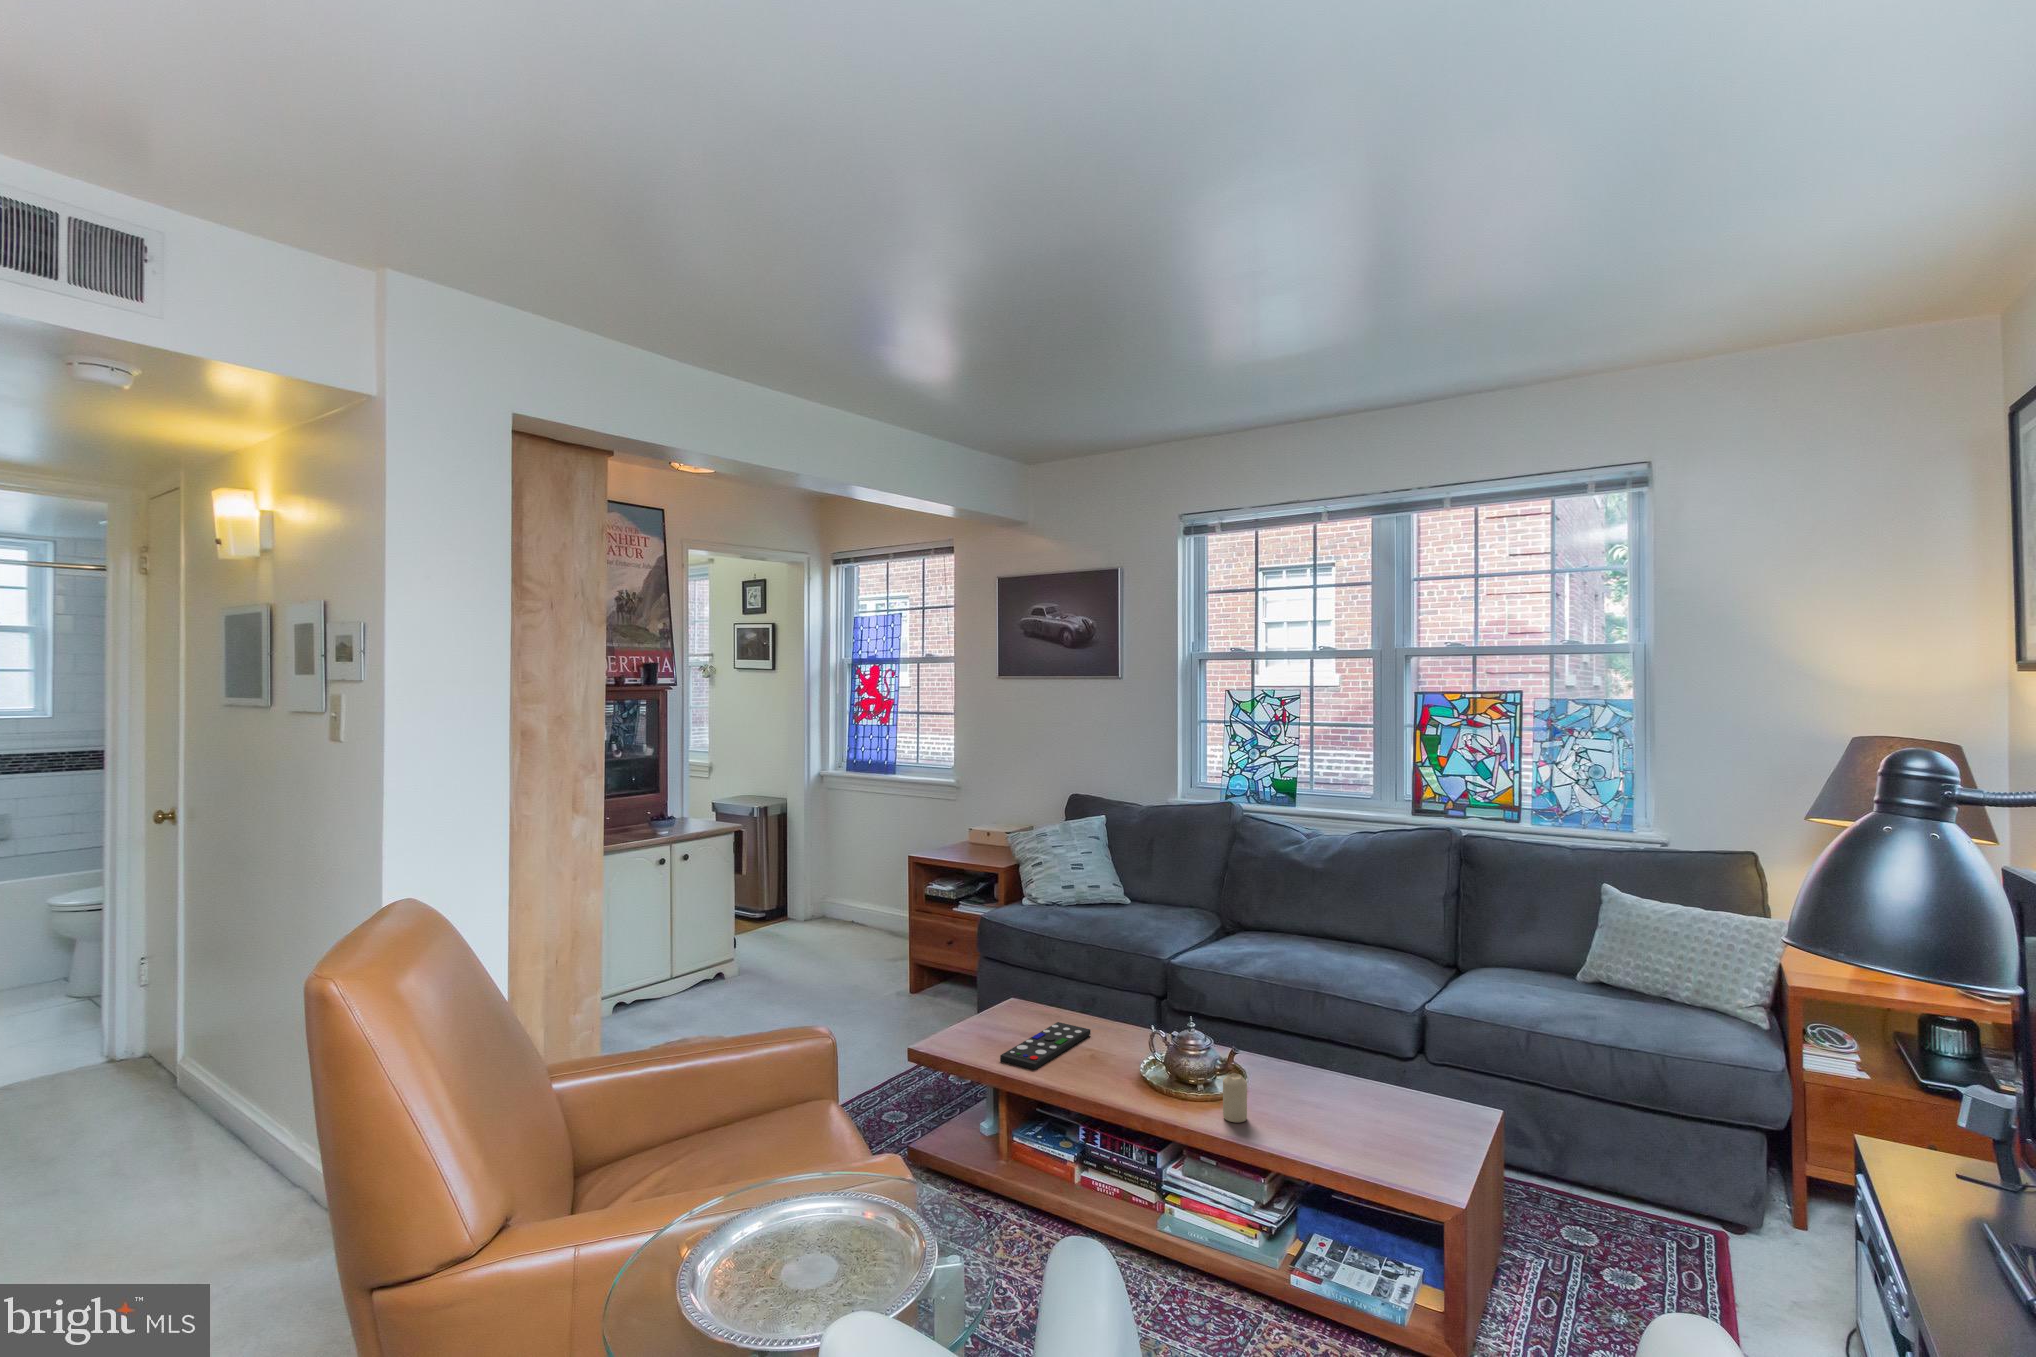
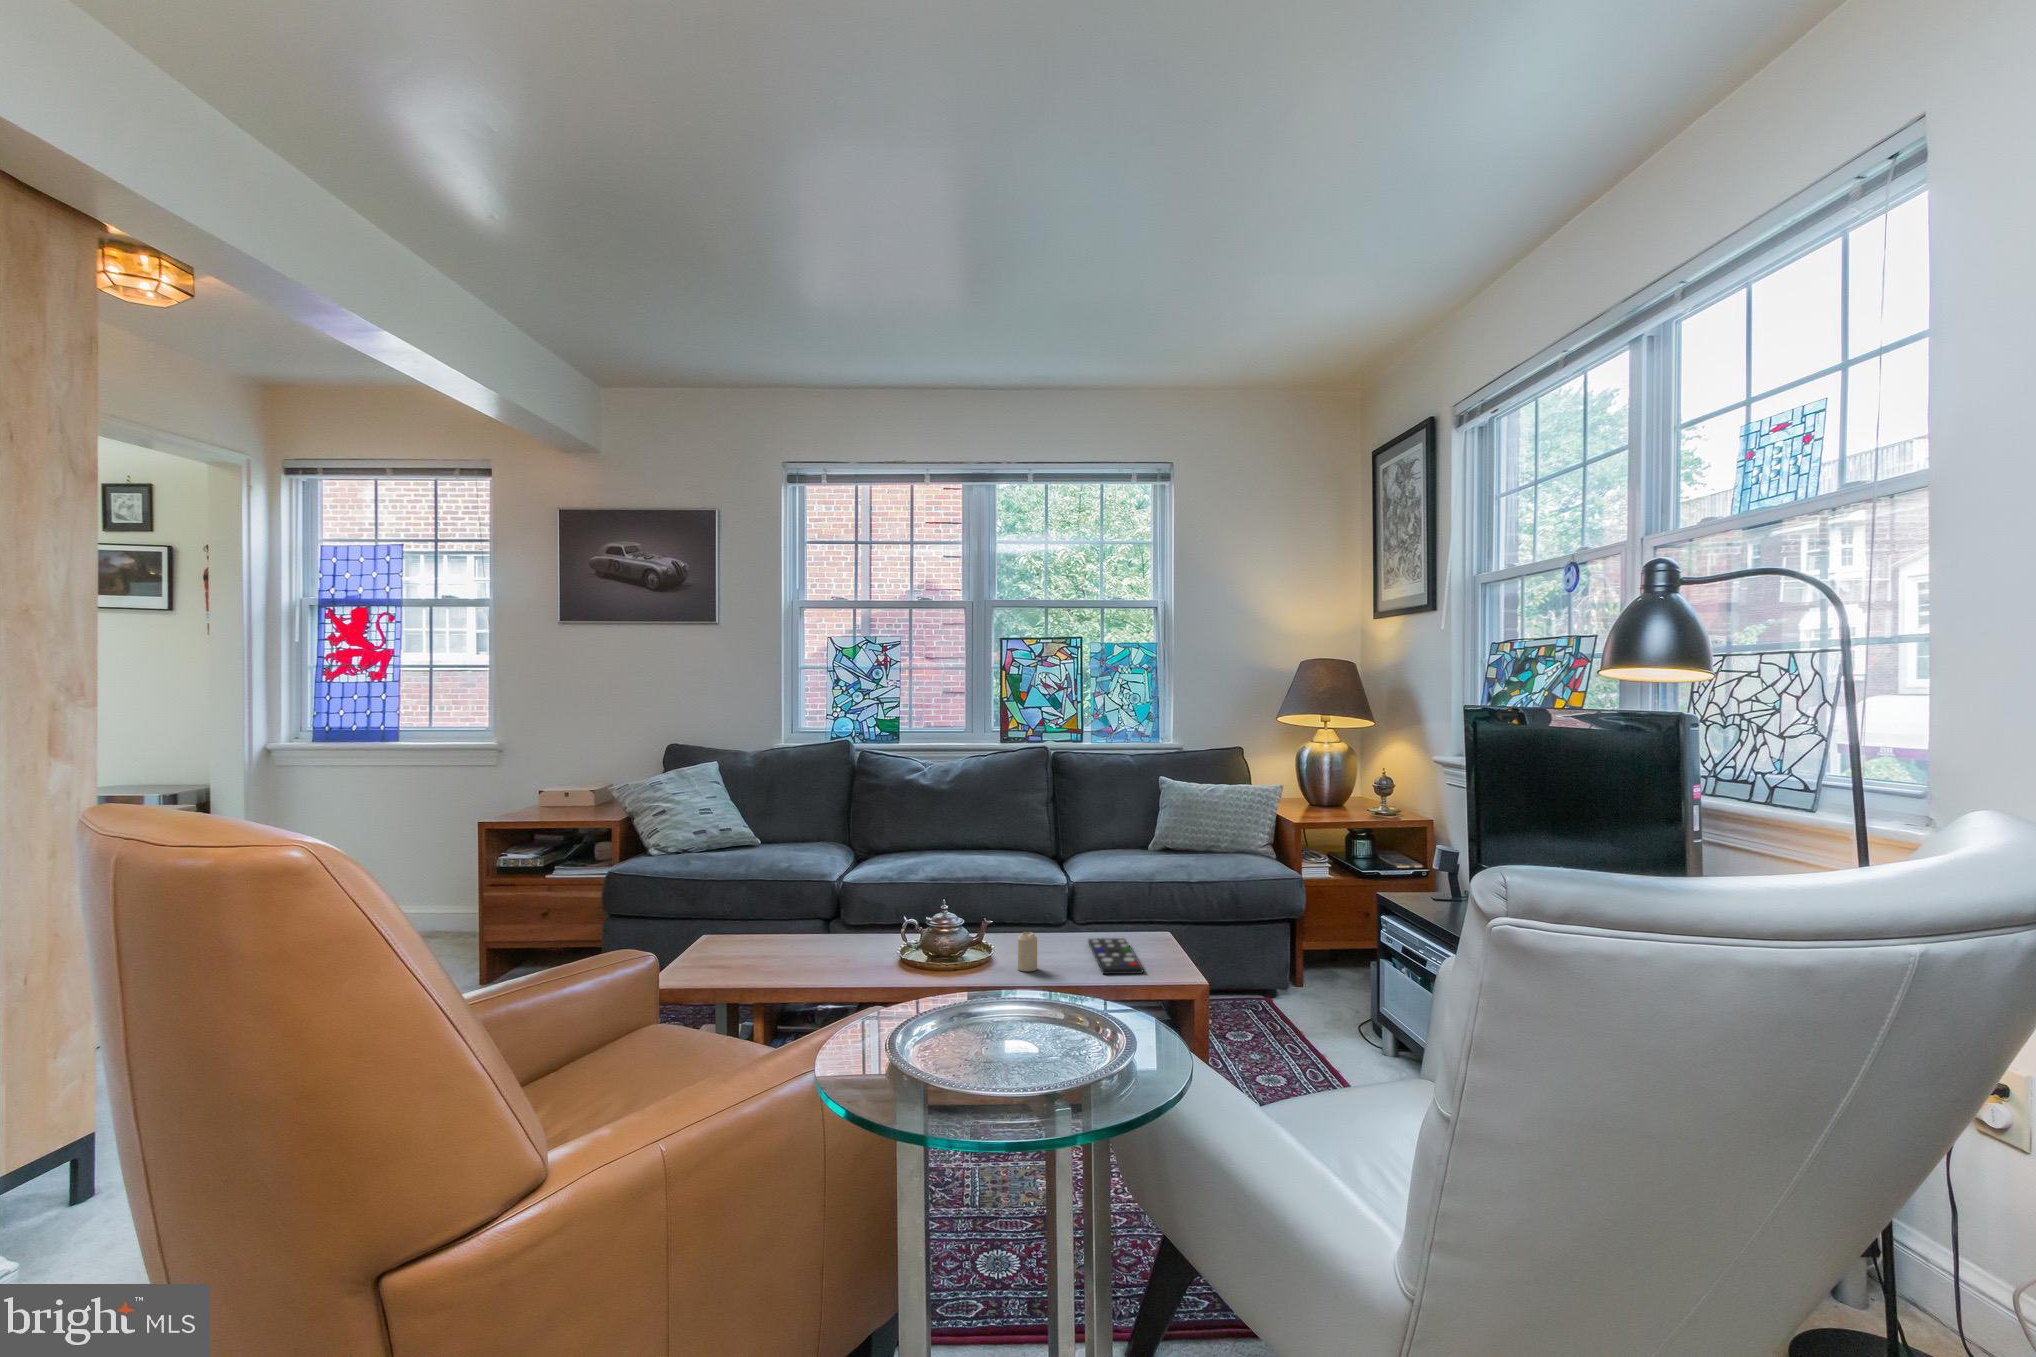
remote control: present [1000,1022,1091,1070] -> present [1088,938,1143,974]

